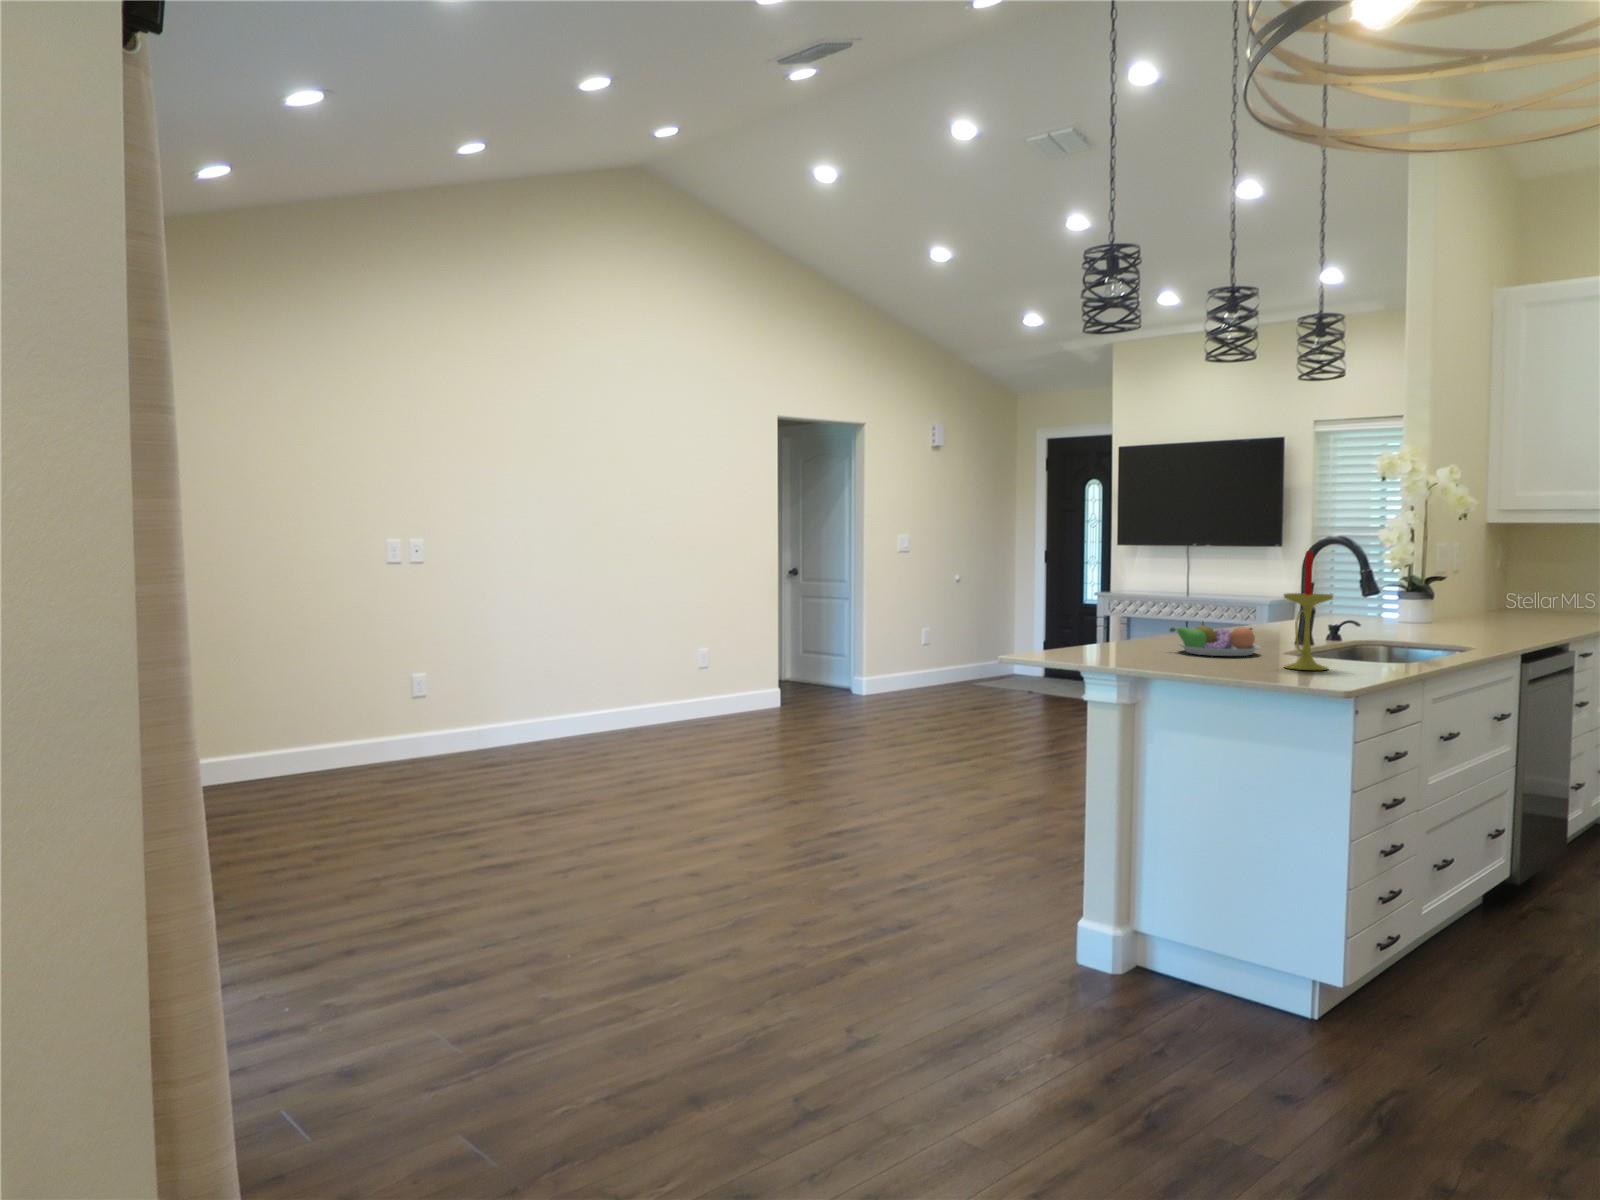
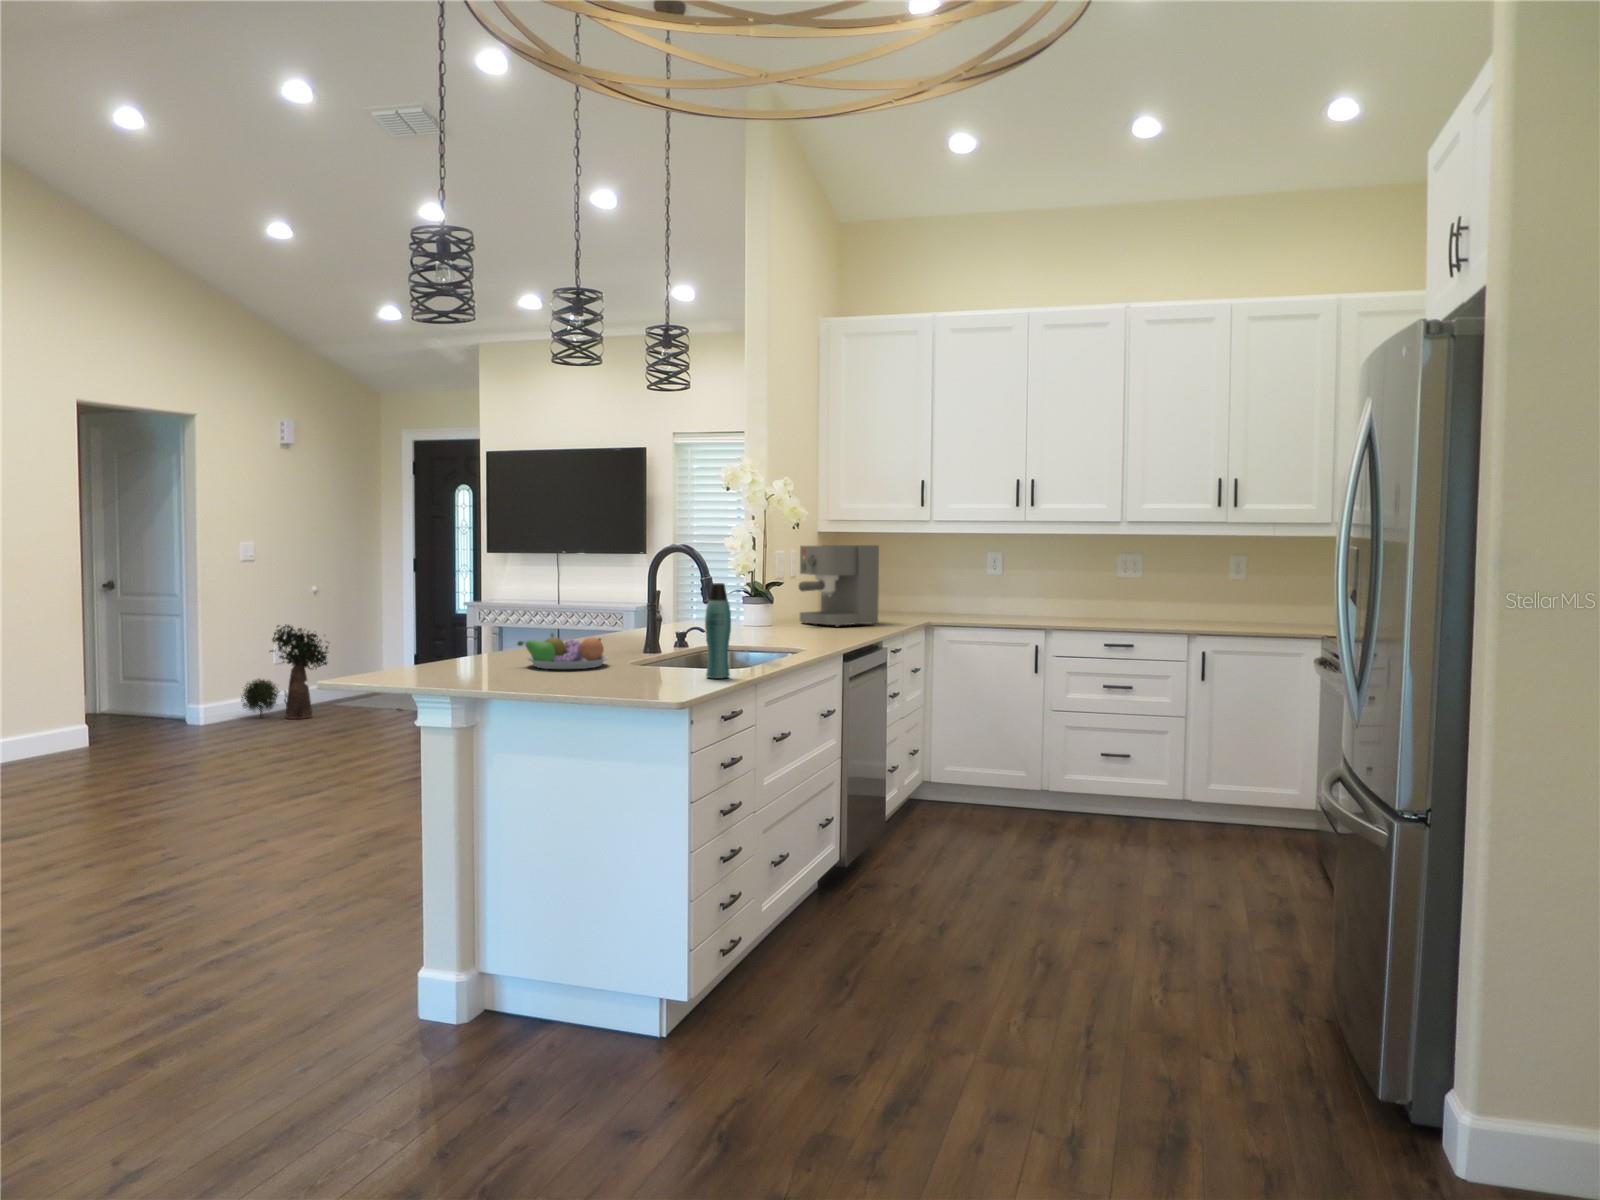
coffee maker: none [1476,536,1587,629] -> present [798,545,879,627]
candle: present [1284,551,1333,670] -> none [626,556,674,681]
bottle: none [1368,575,1398,672] -> present [705,583,731,678]
potted plant: none [894,611,968,697] -> present [241,625,328,719]

